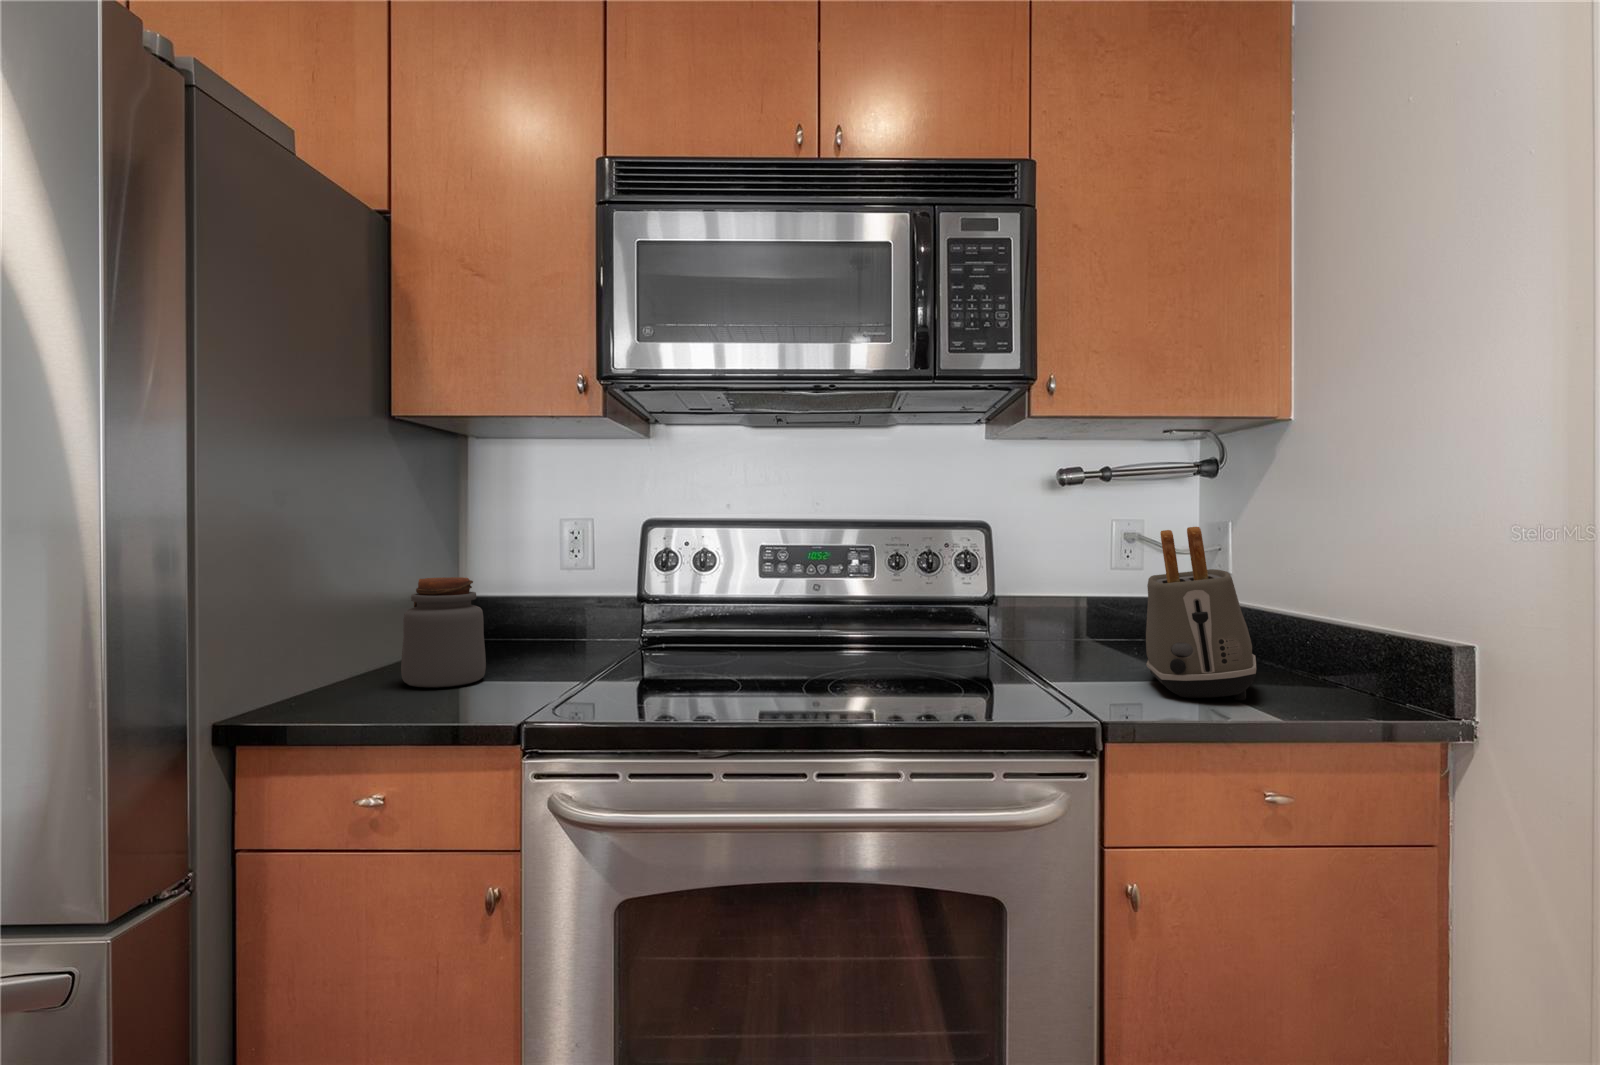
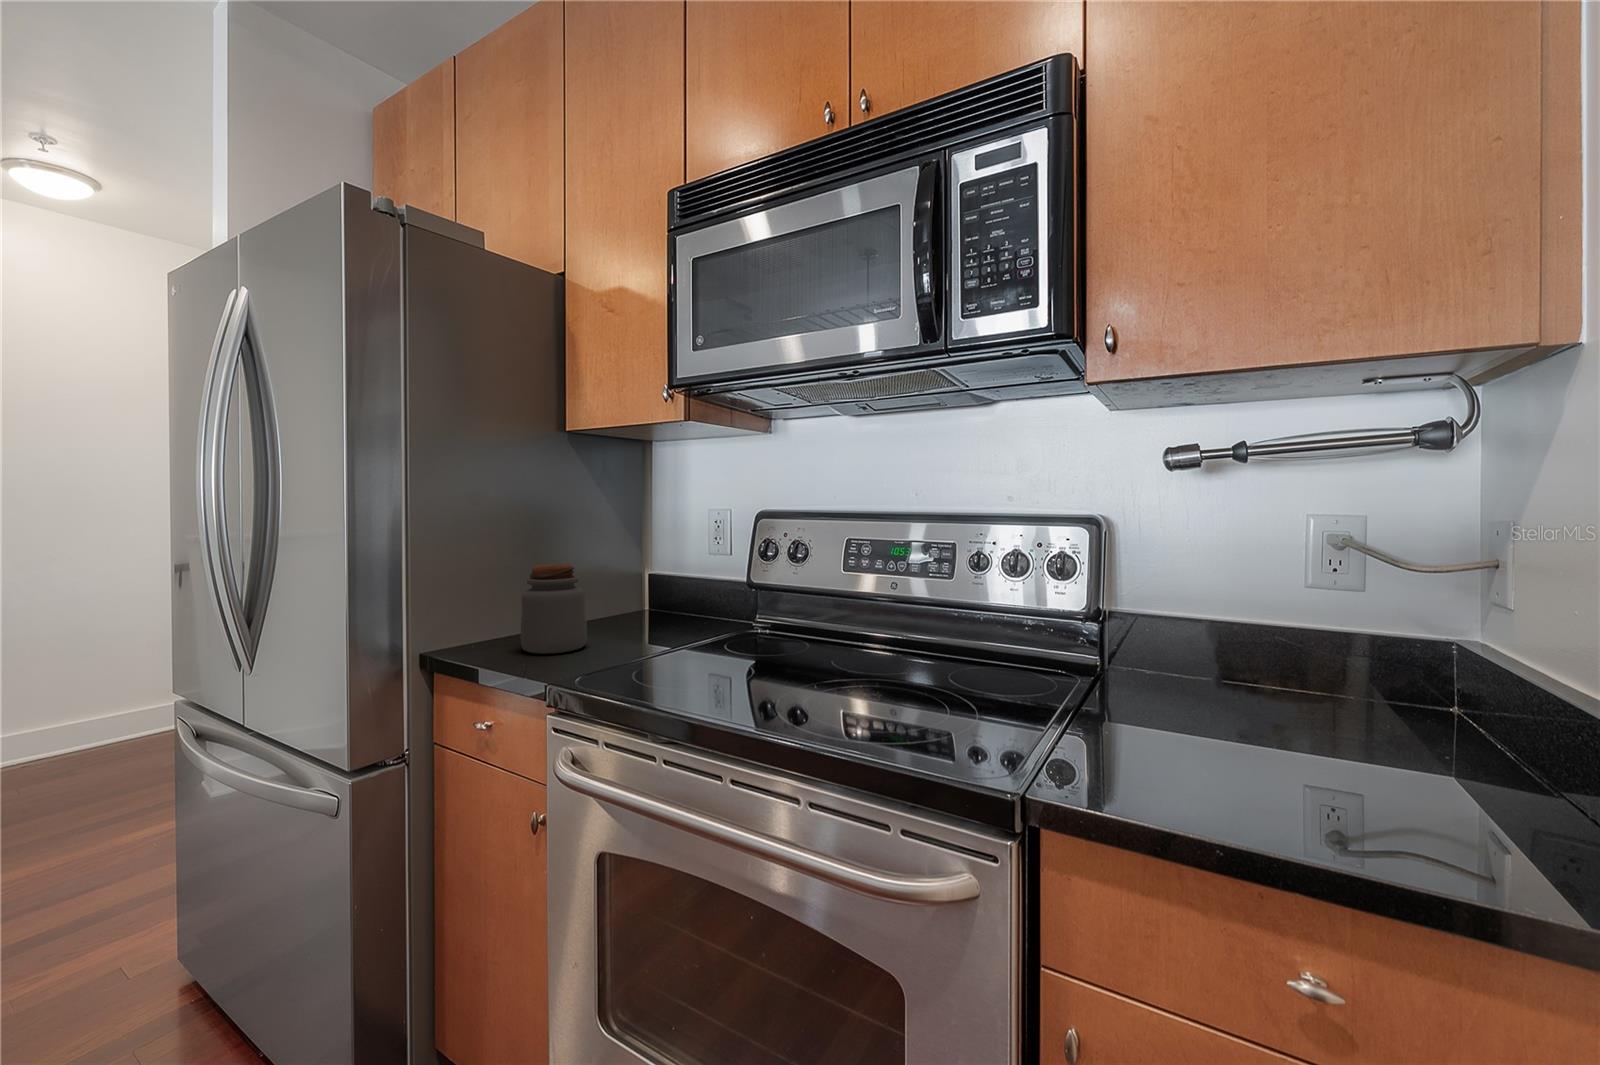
toaster: present [1146,527,1256,700] -> none [1198,530,1413,815]

